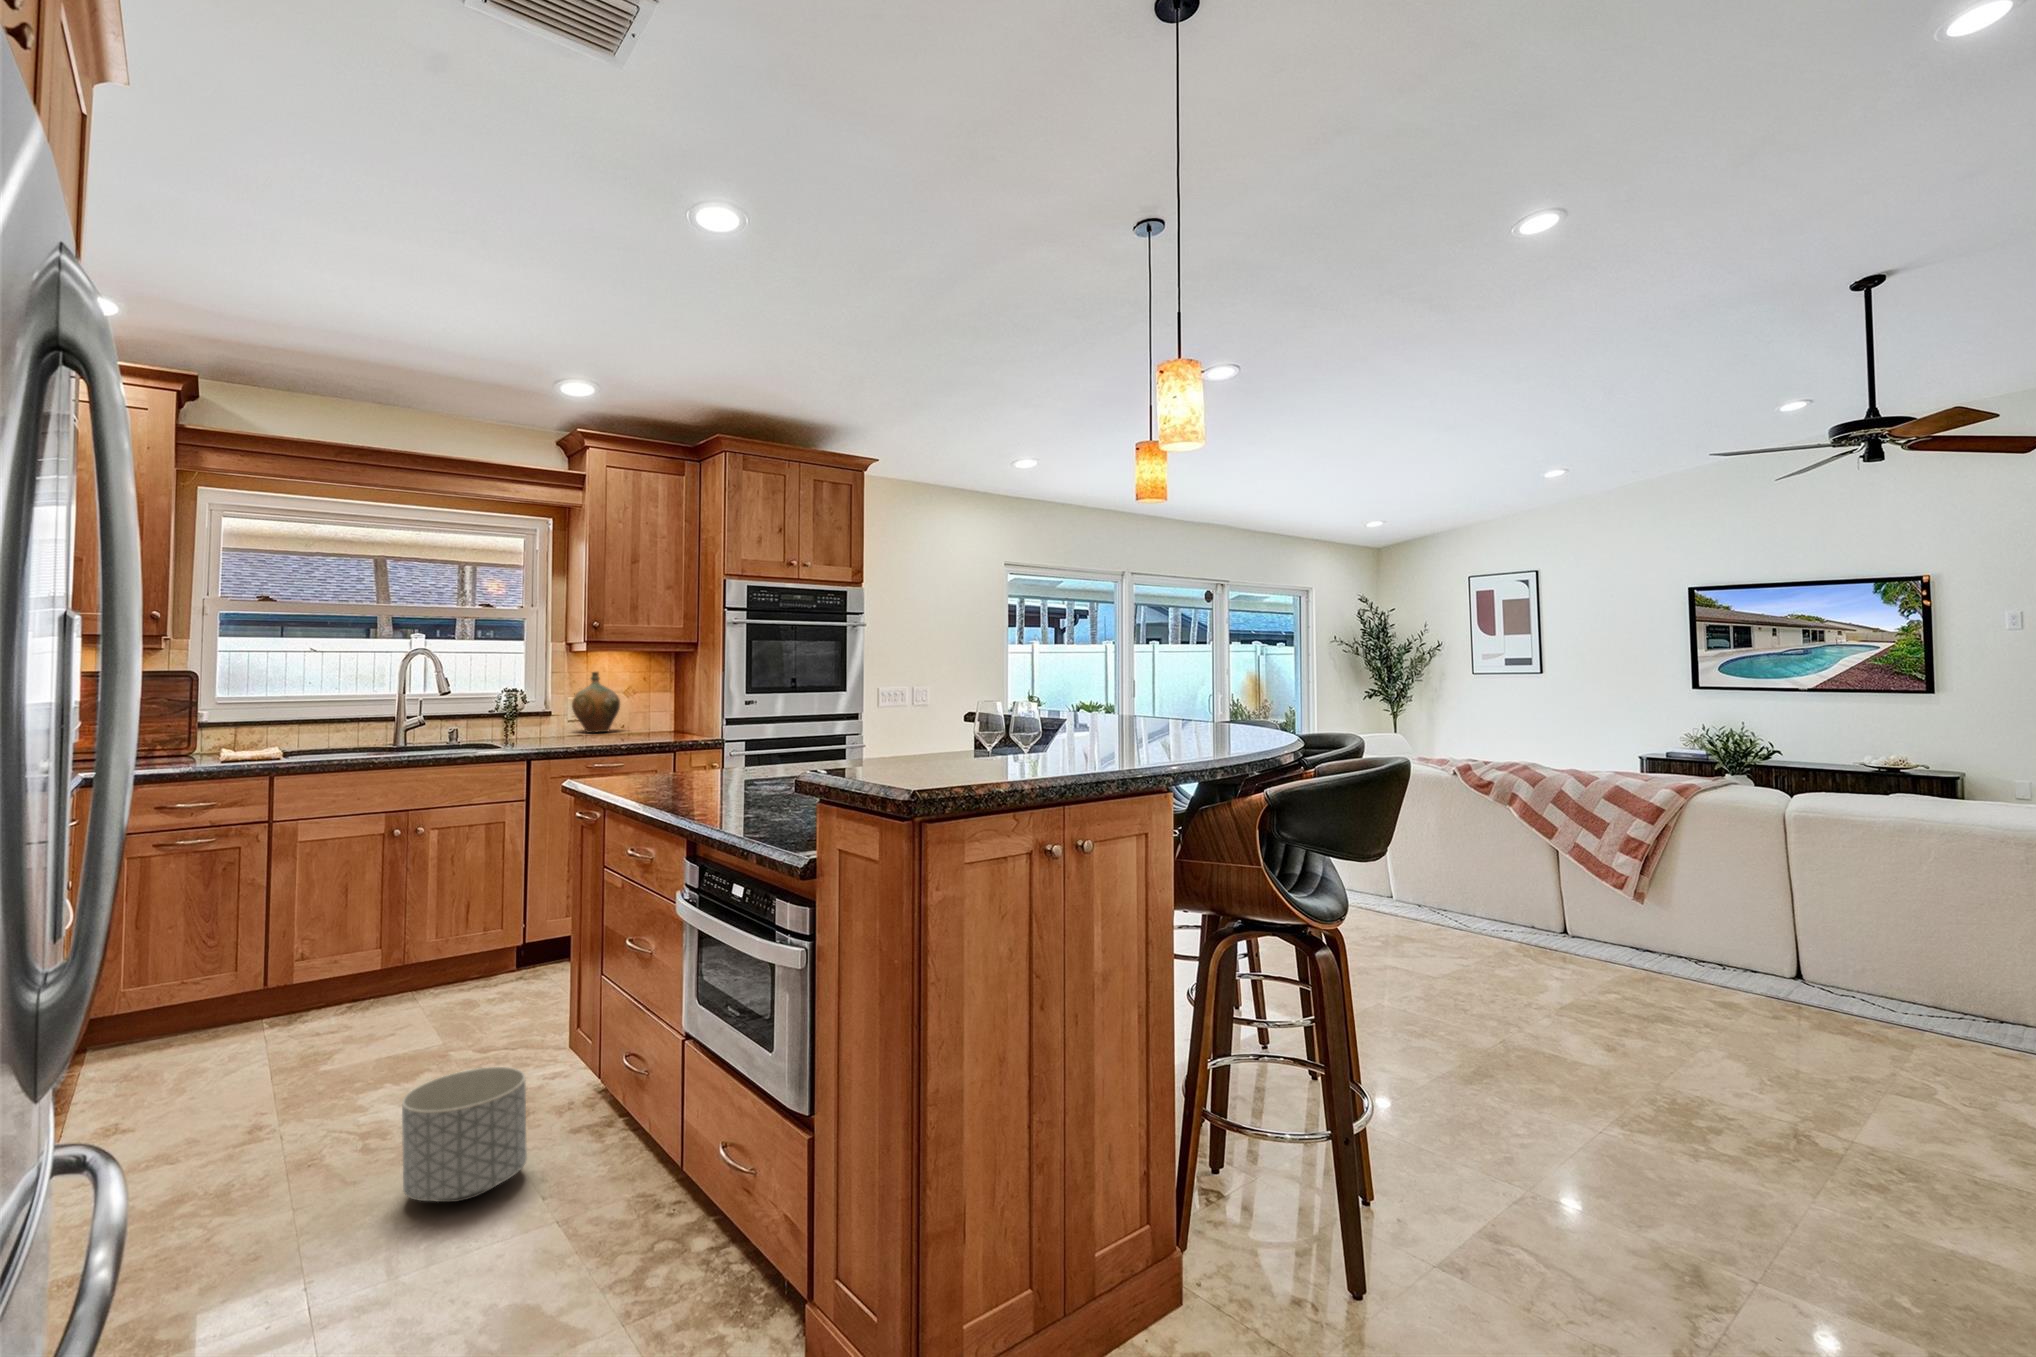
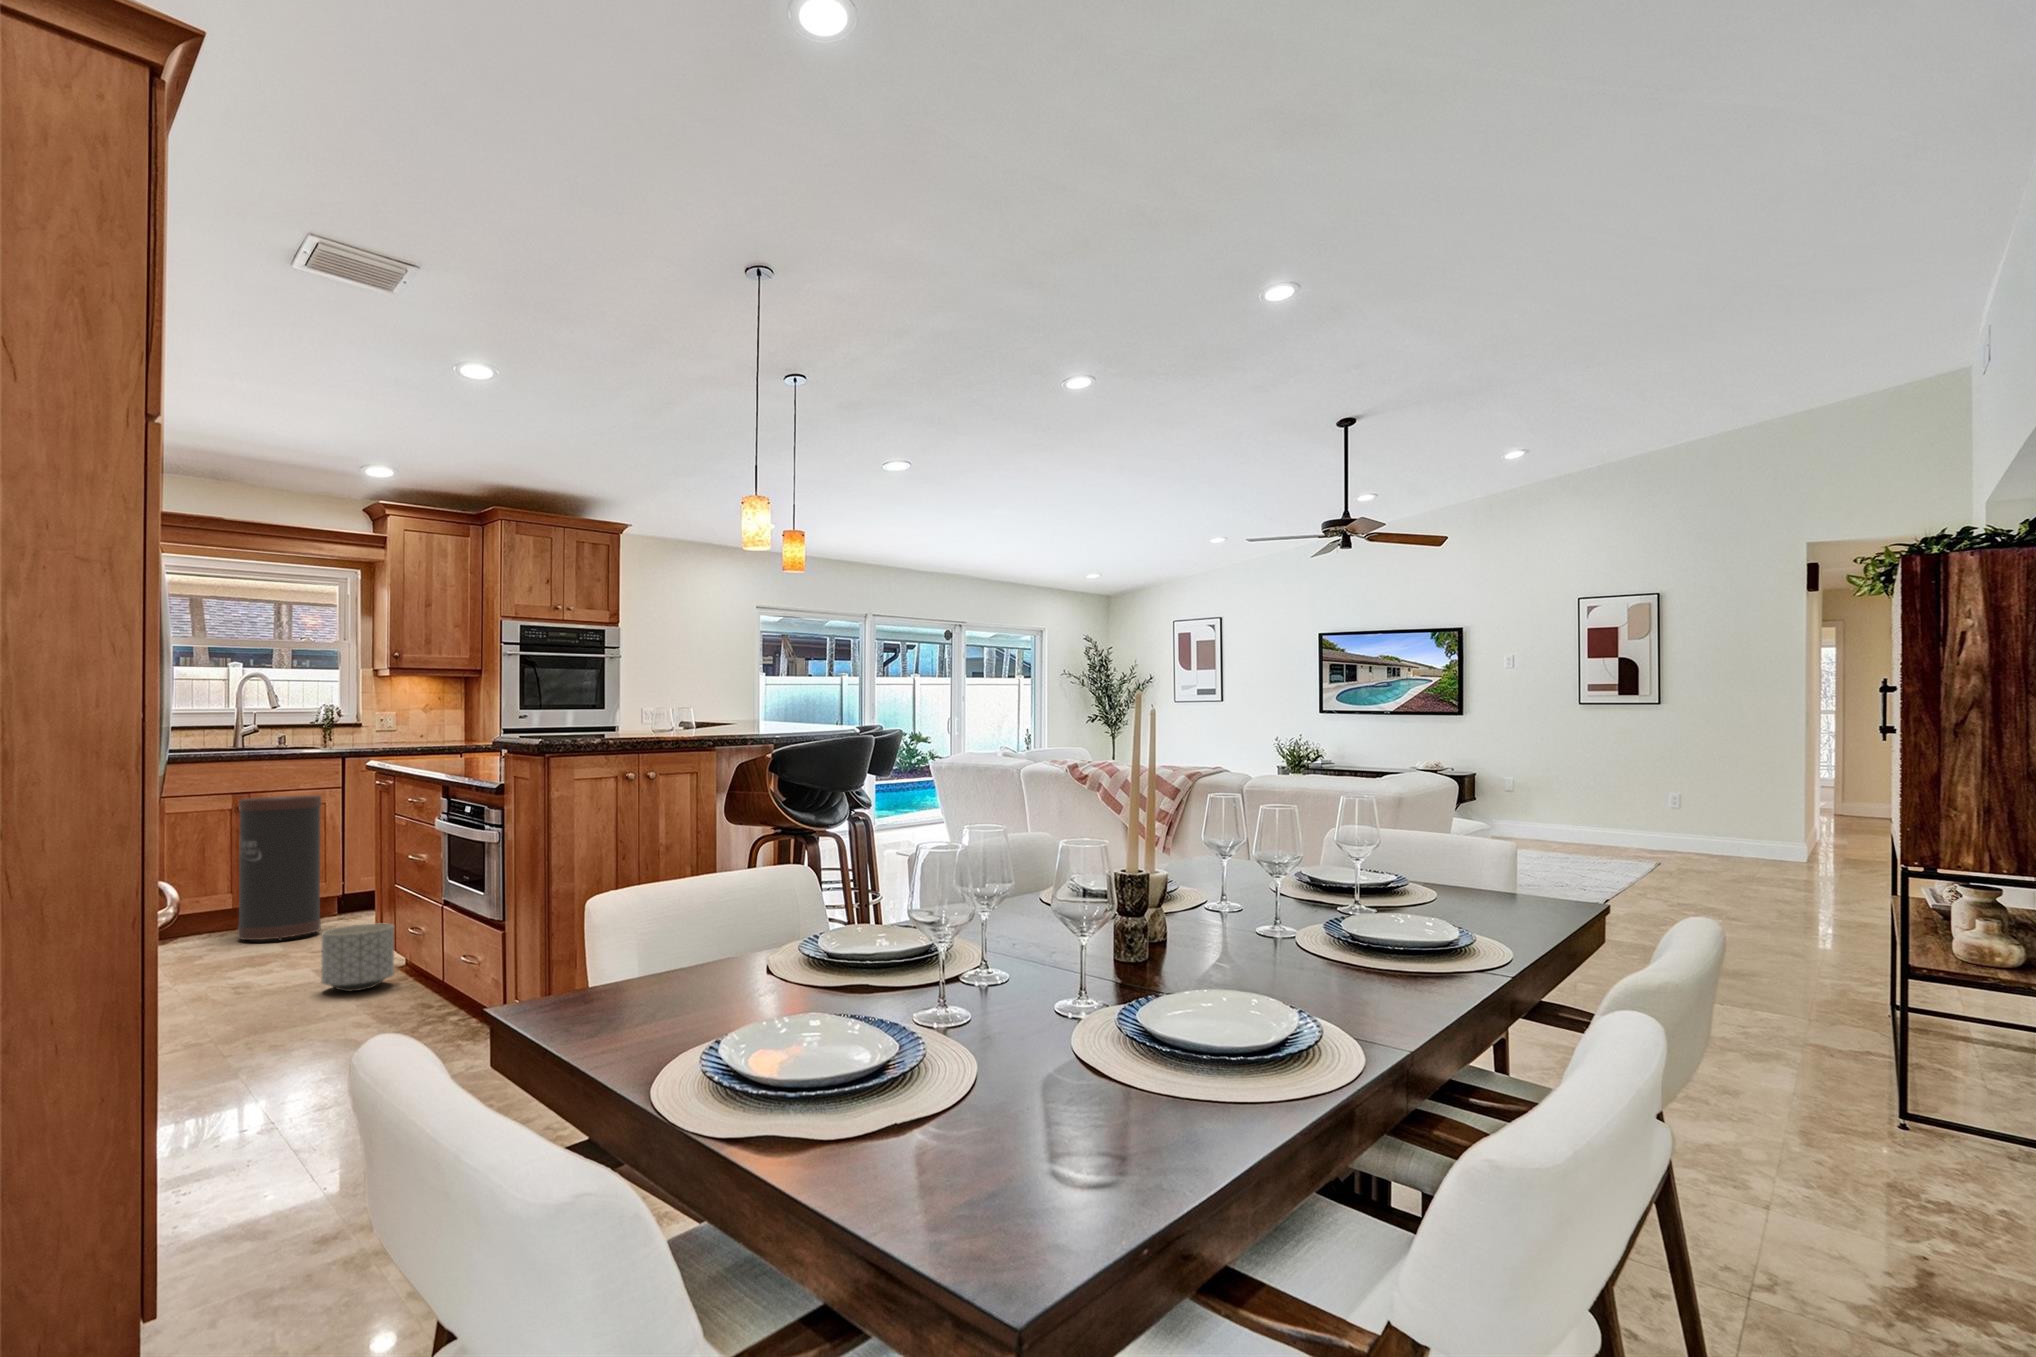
ceramic jug: present [572,672,620,733] -> none [372,692,413,742]
trash can: none [376,813,489,1020] -> present [238,795,321,941]

